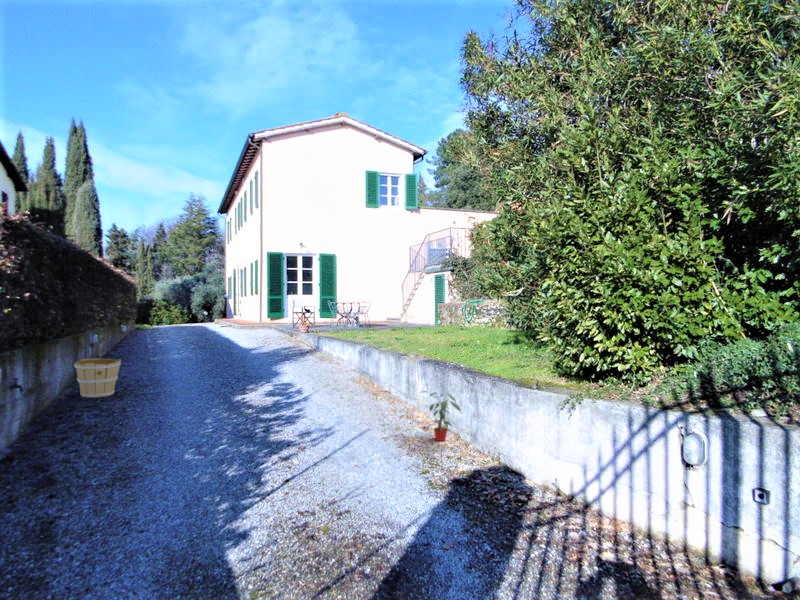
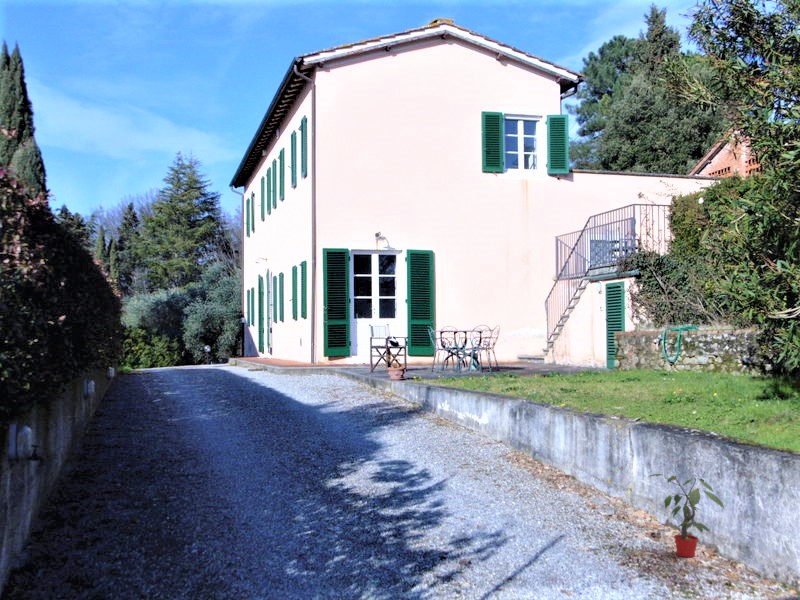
wooden bucket: present [74,358,121,398] -> none [81,419,148,480]

